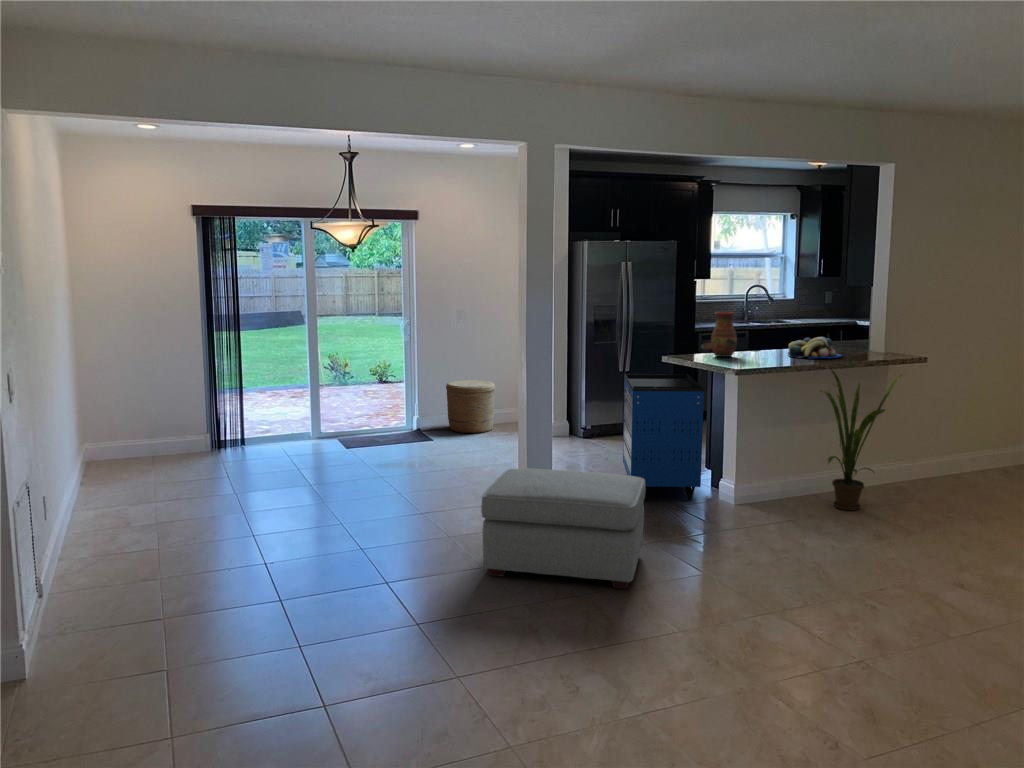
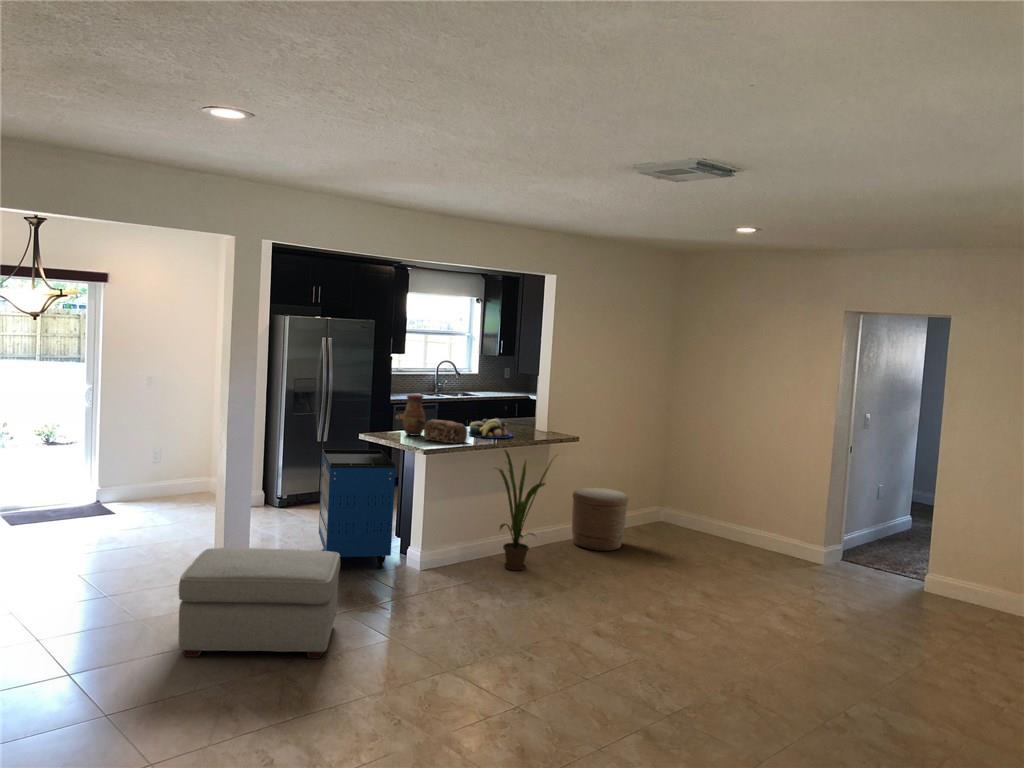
bread loaf: none [736,338,787,364] -> present [424,419,467,443]
woven basket: present [446,380,495,433] -> present [572,488,629,551]

